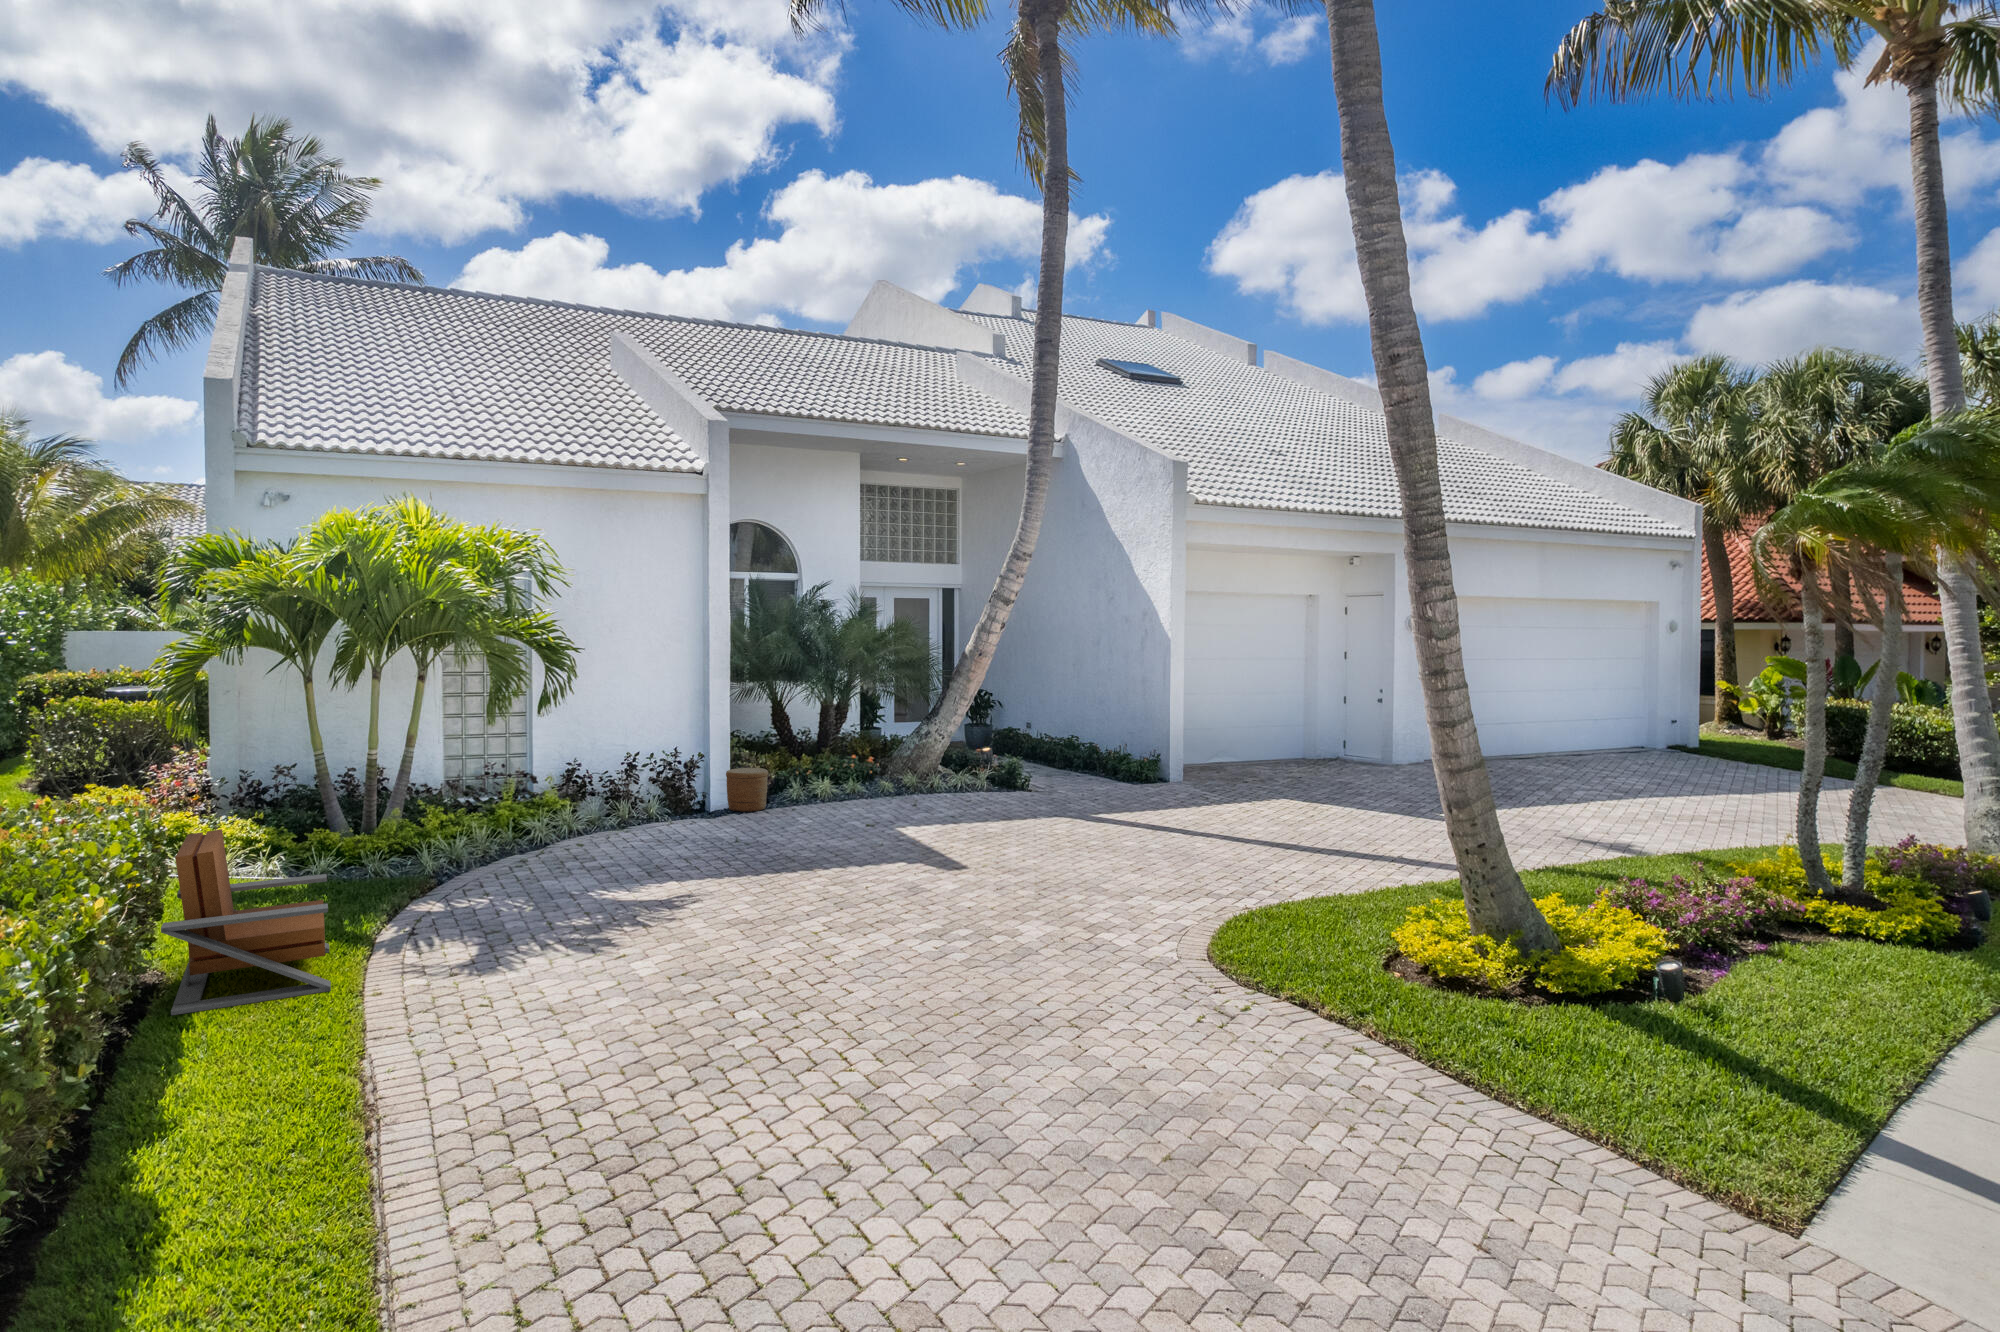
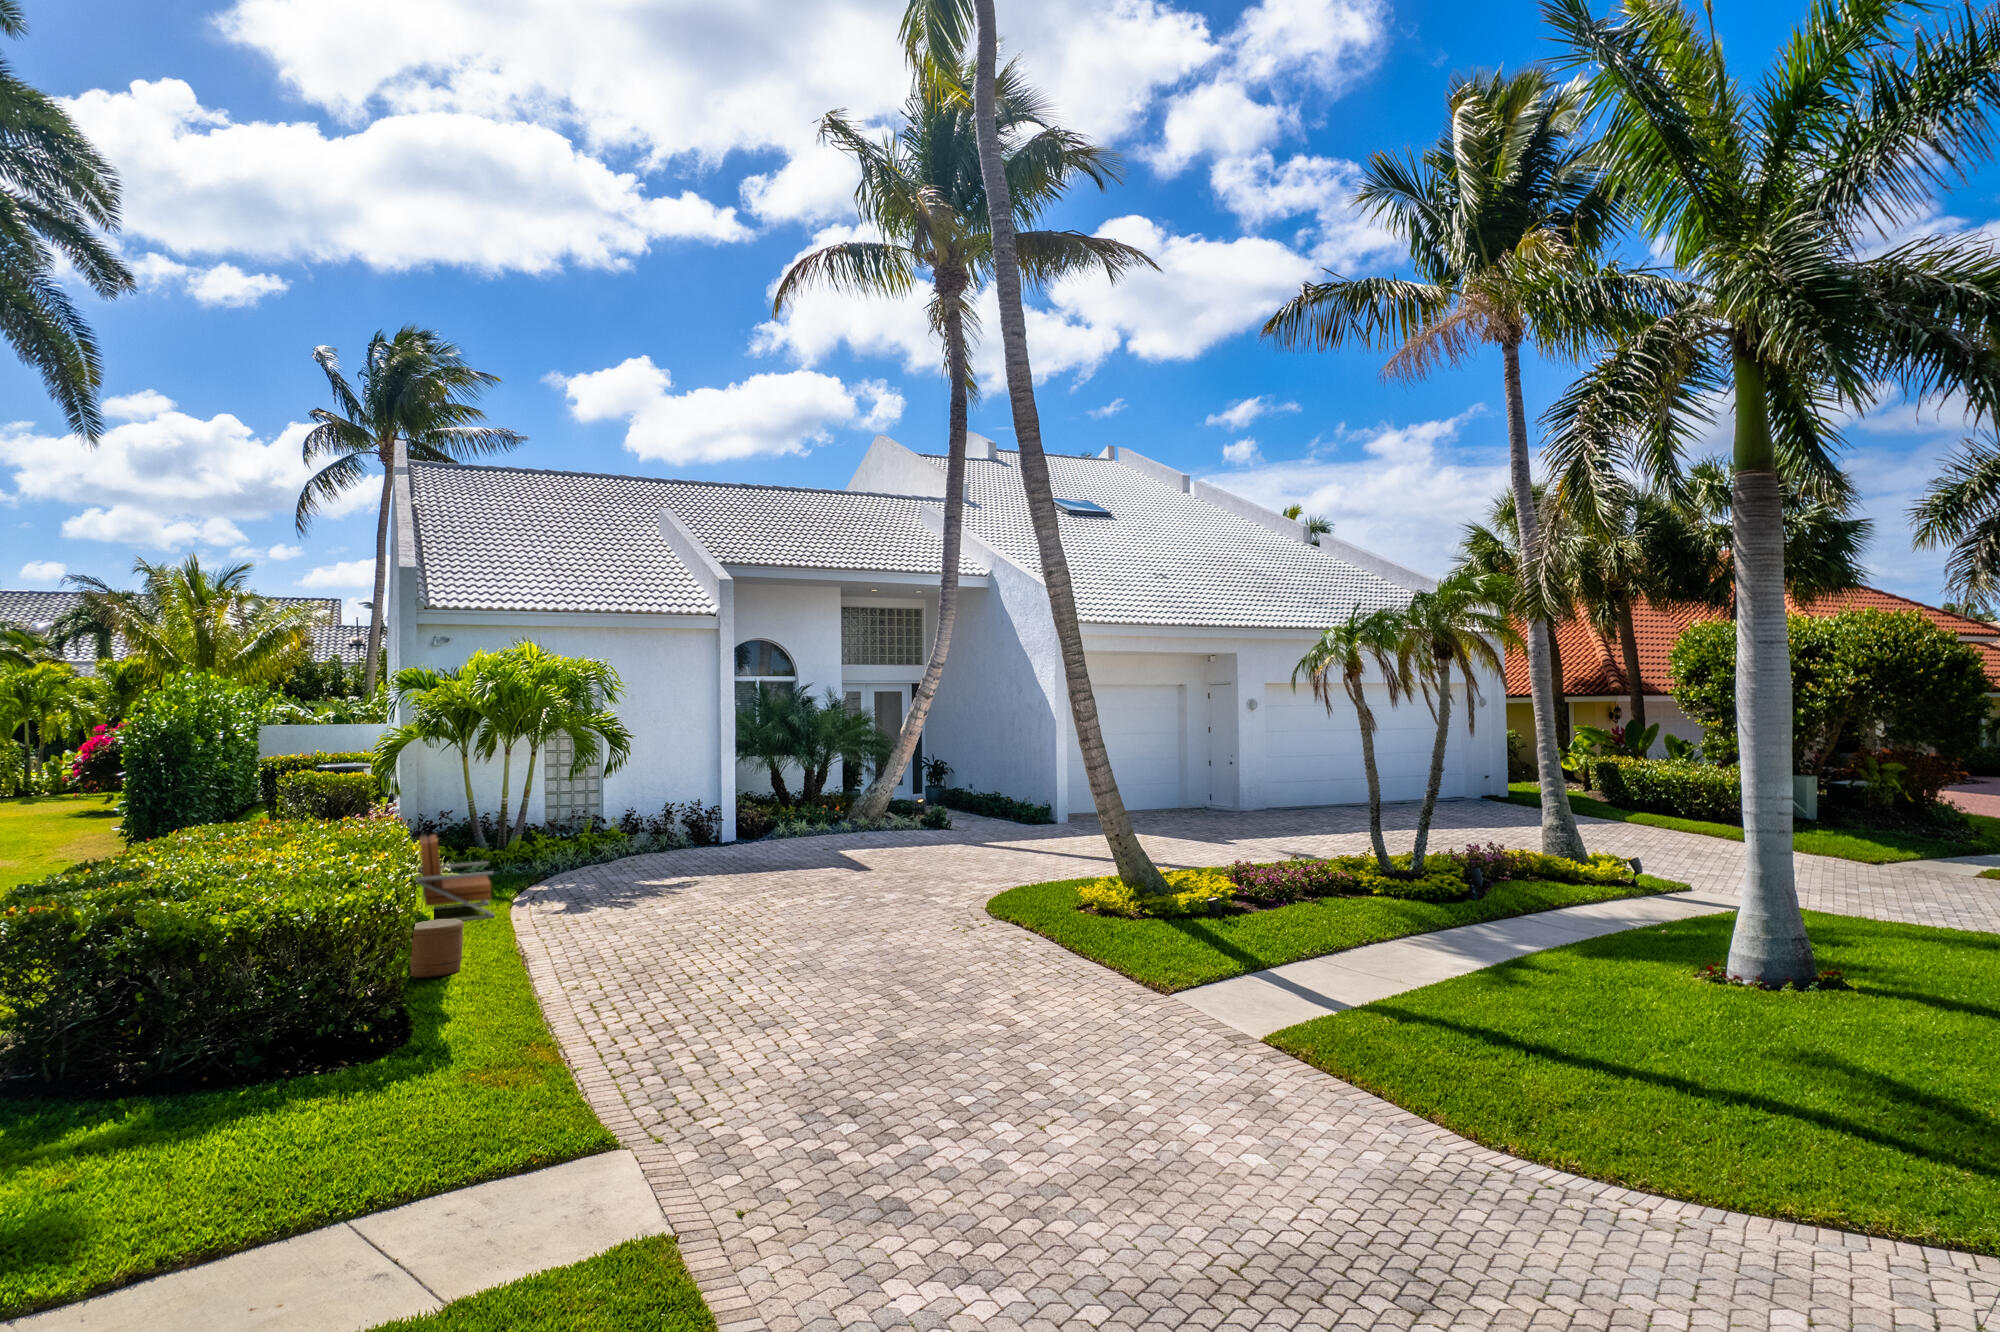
woven basket: present [726,768,768,812] -> present [410,919,464,978]

